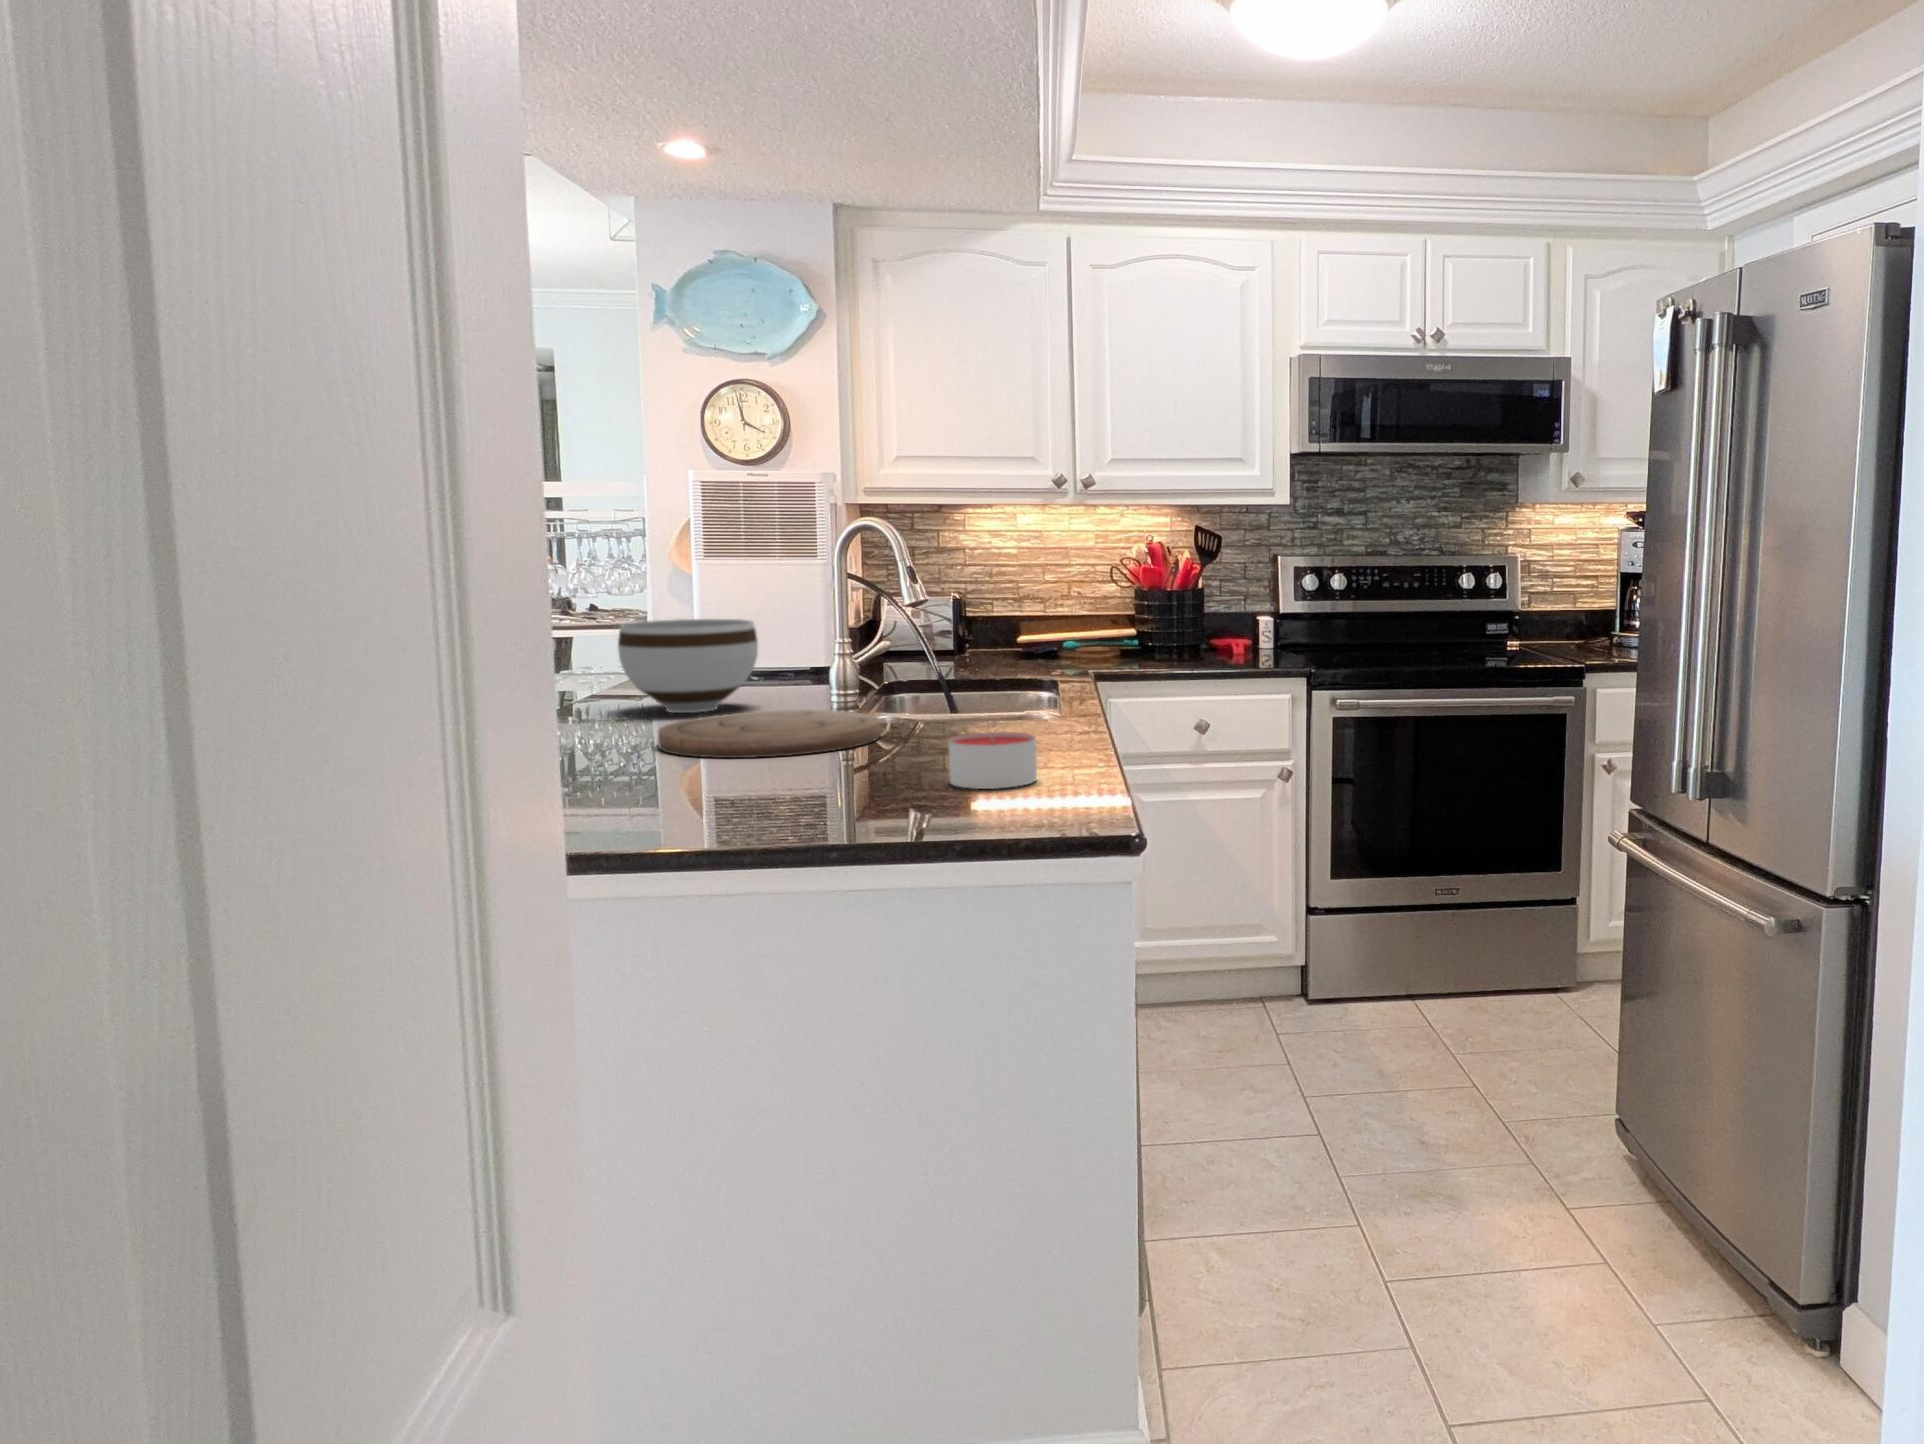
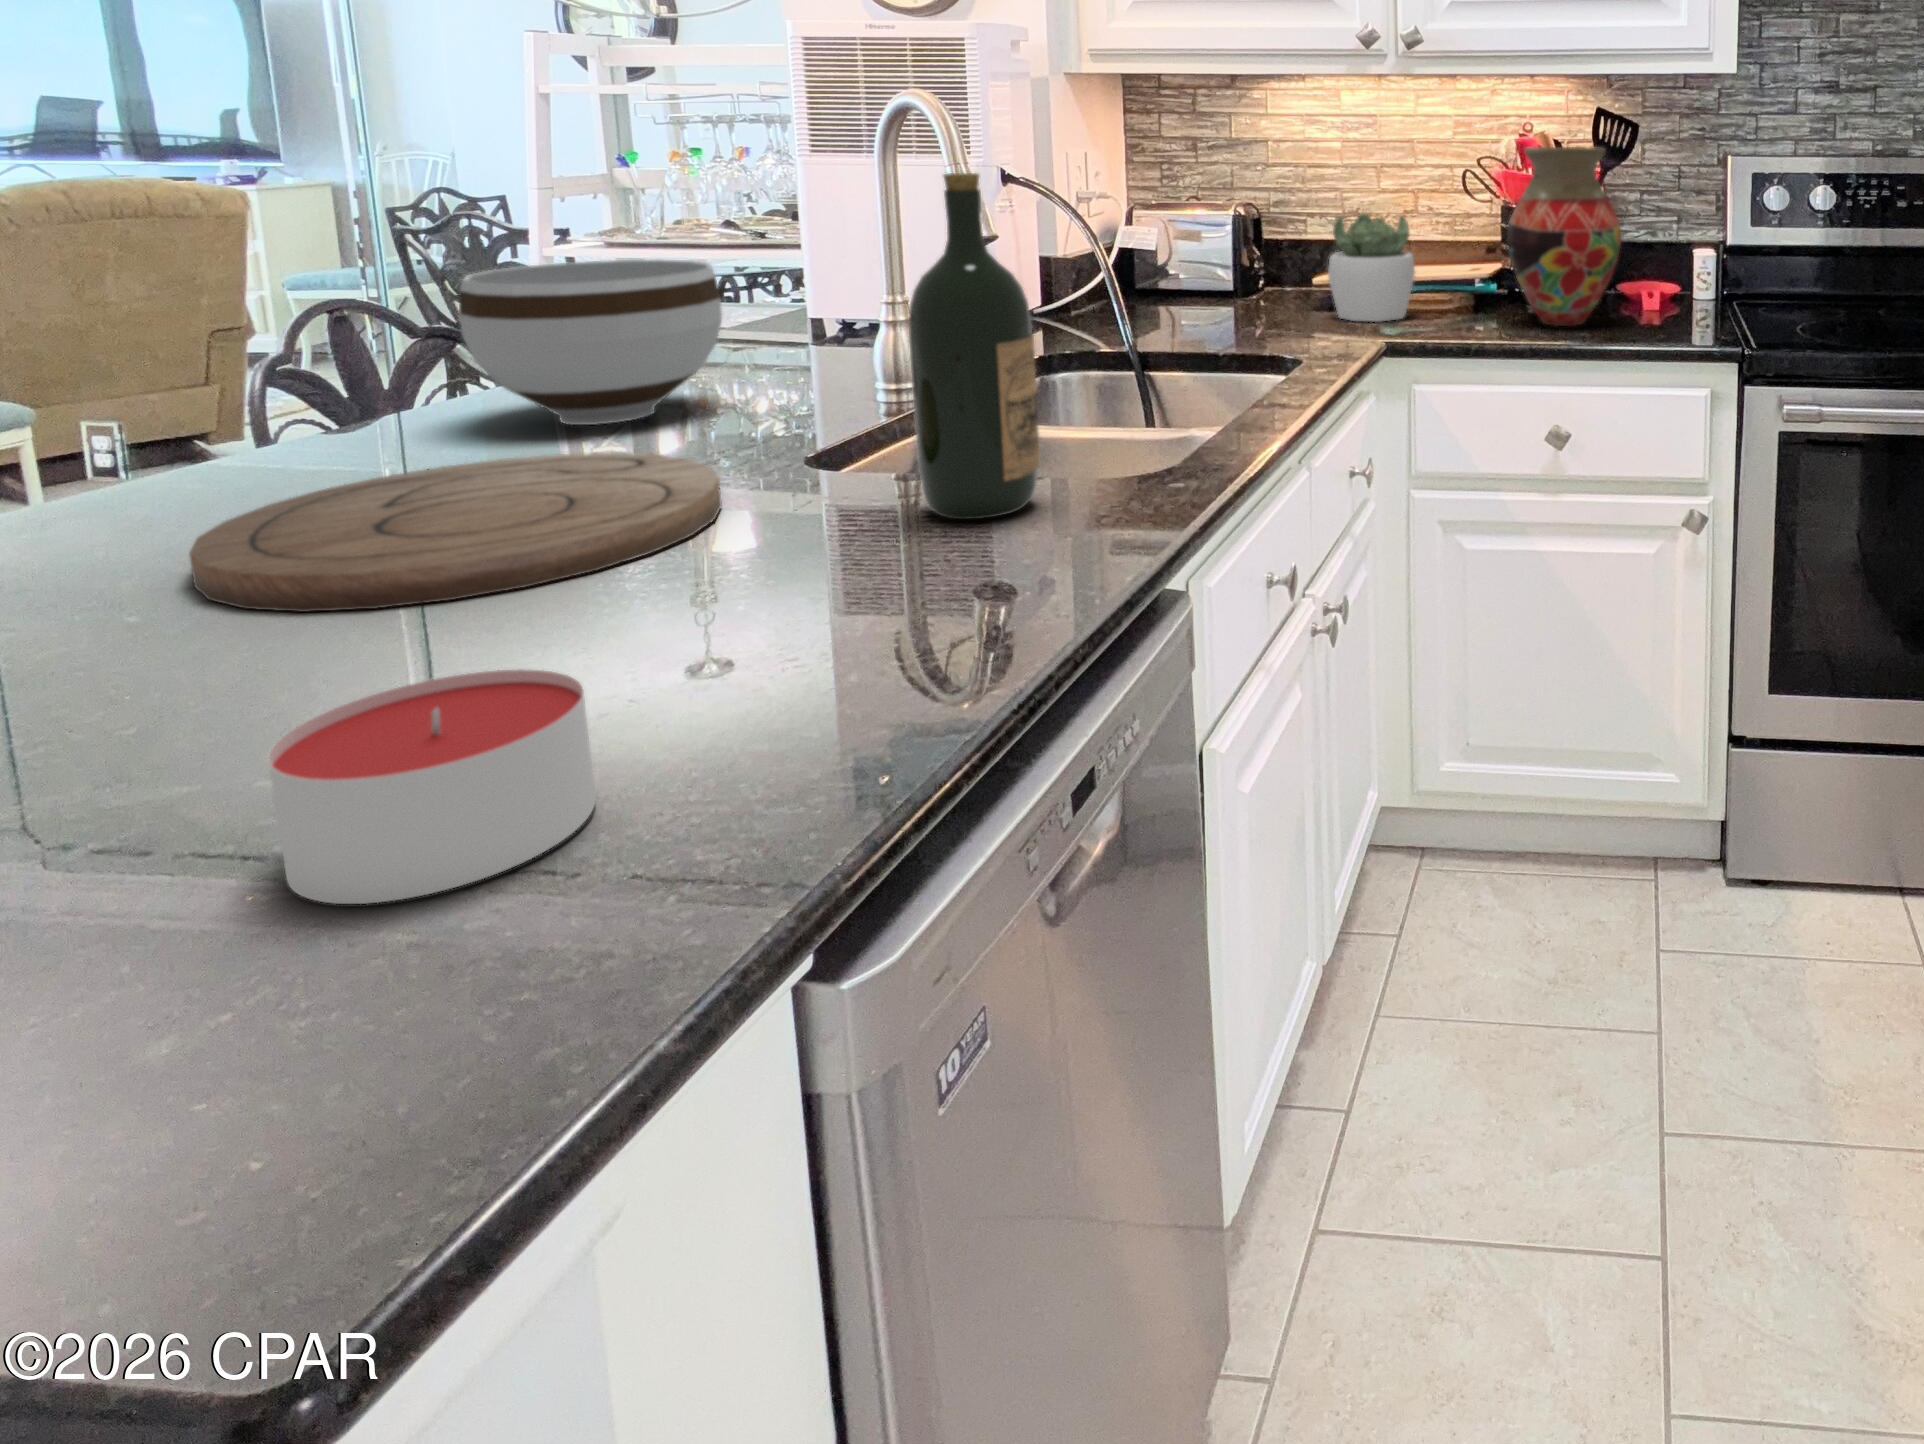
vase: none [1154,550,1227,662] -> present [1507,147,1622,326]
wine bottle: none [971,559,1031,728] -> present [908,173,1039,519]
succulent plant: none [1037,594,1093,664] -> present [1328,214,1415,322]

